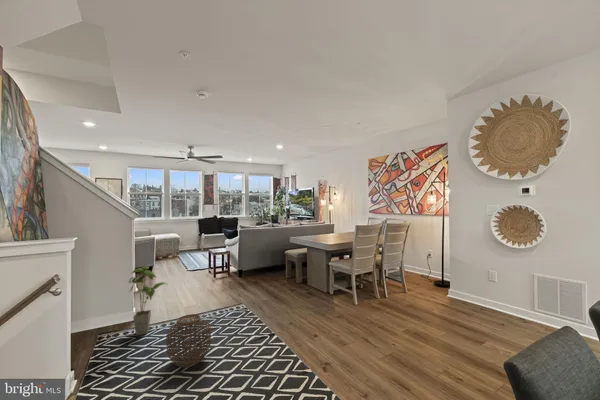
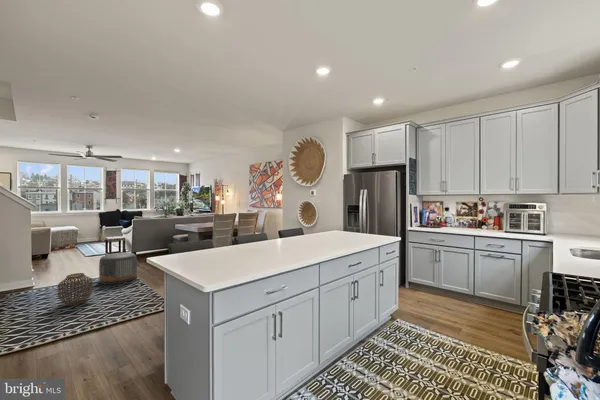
house plant: present [129,266,166,335] -> none [26,245,61,295]
pouf: none [212,276,256,322] -> present [99,252,137,284]

